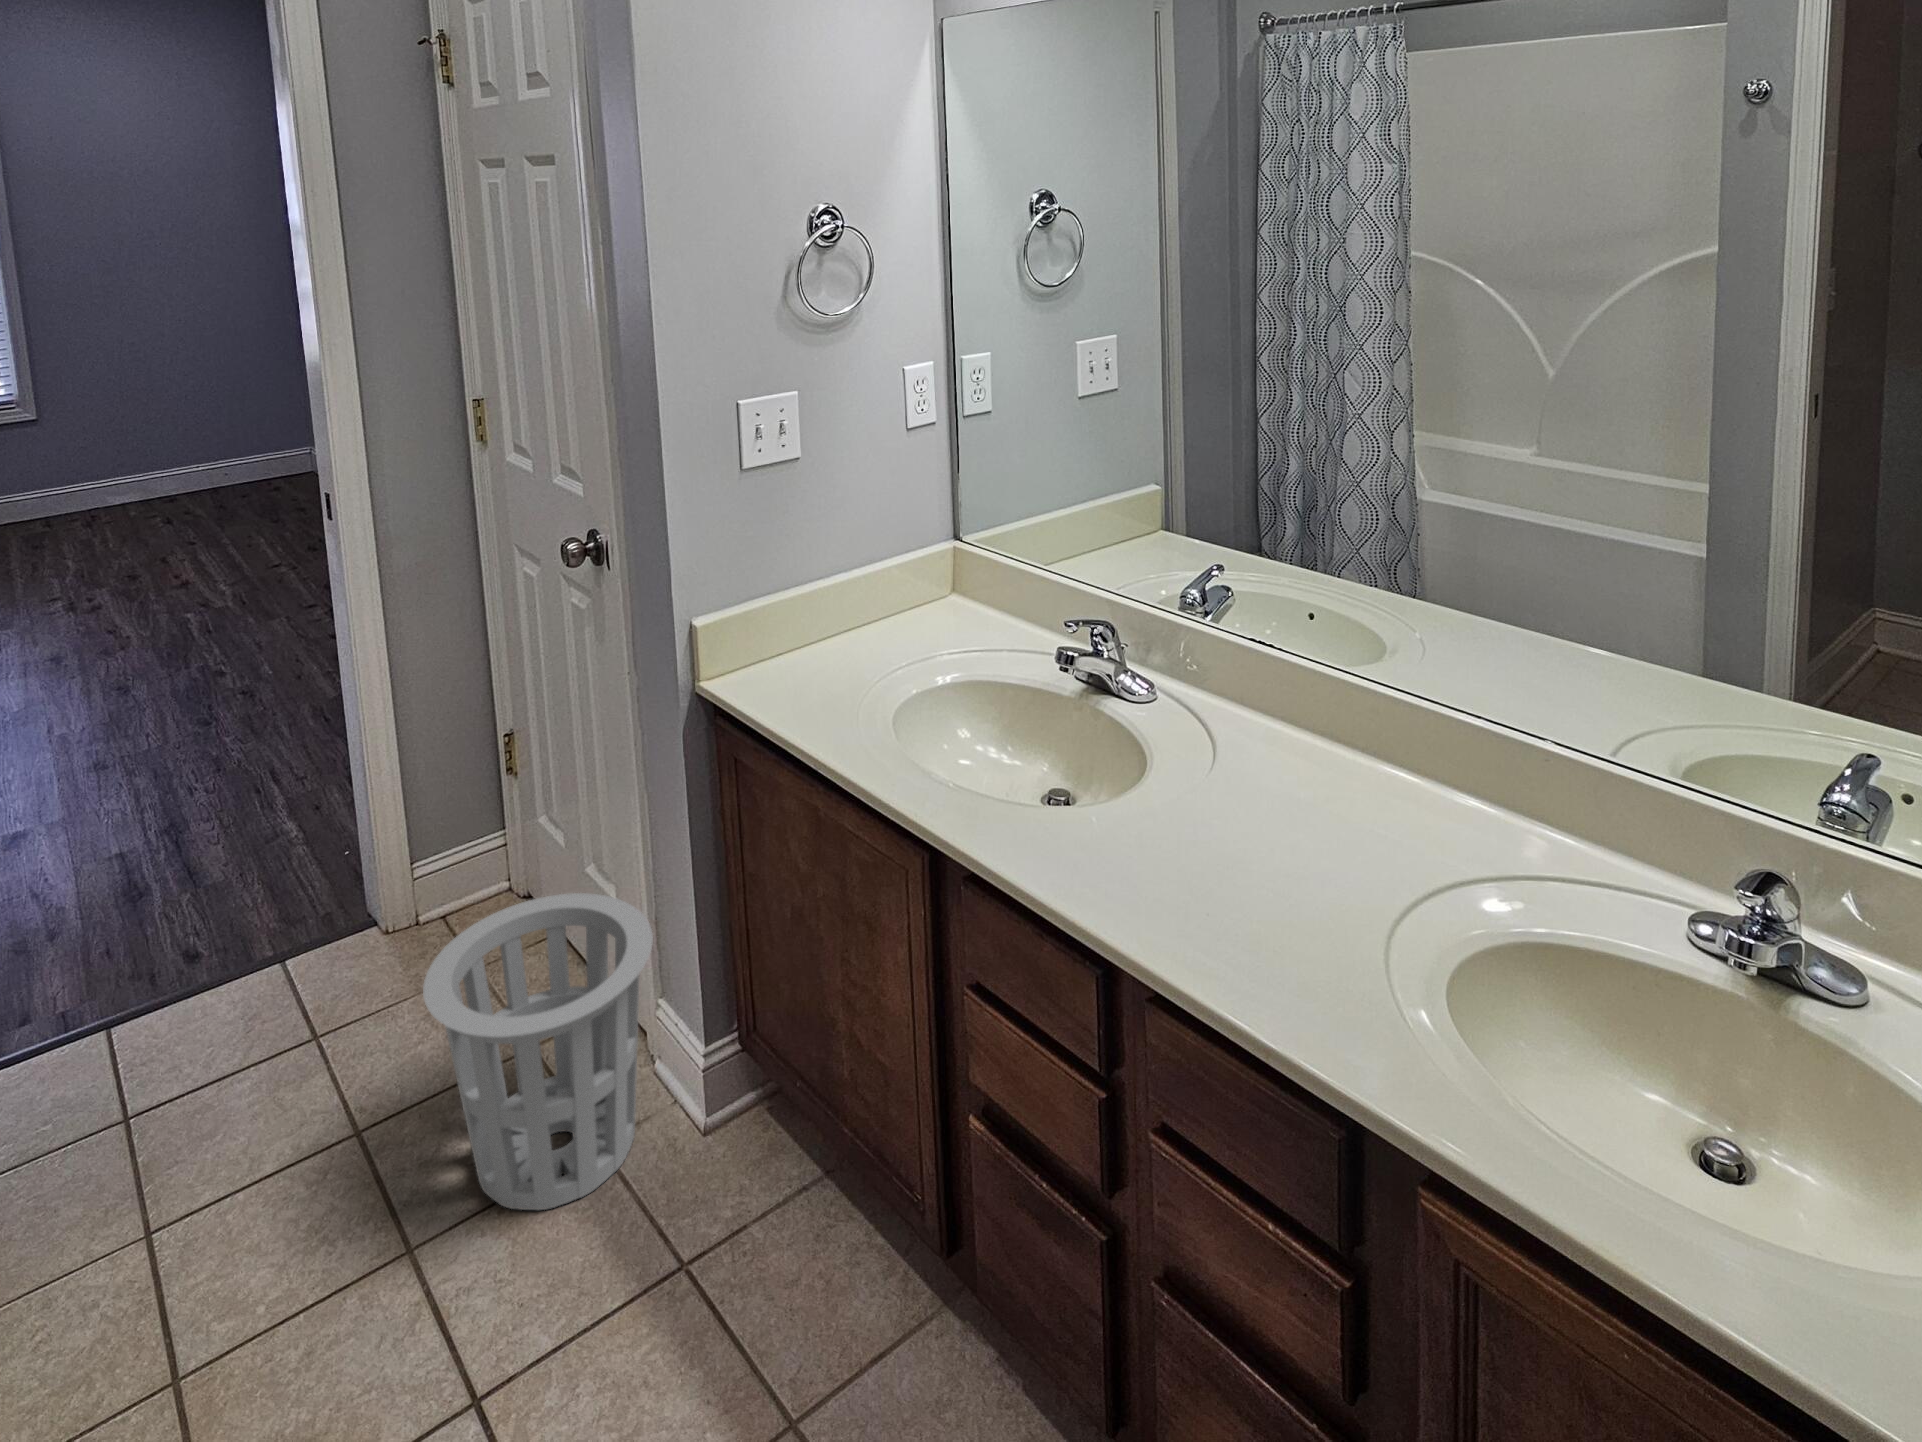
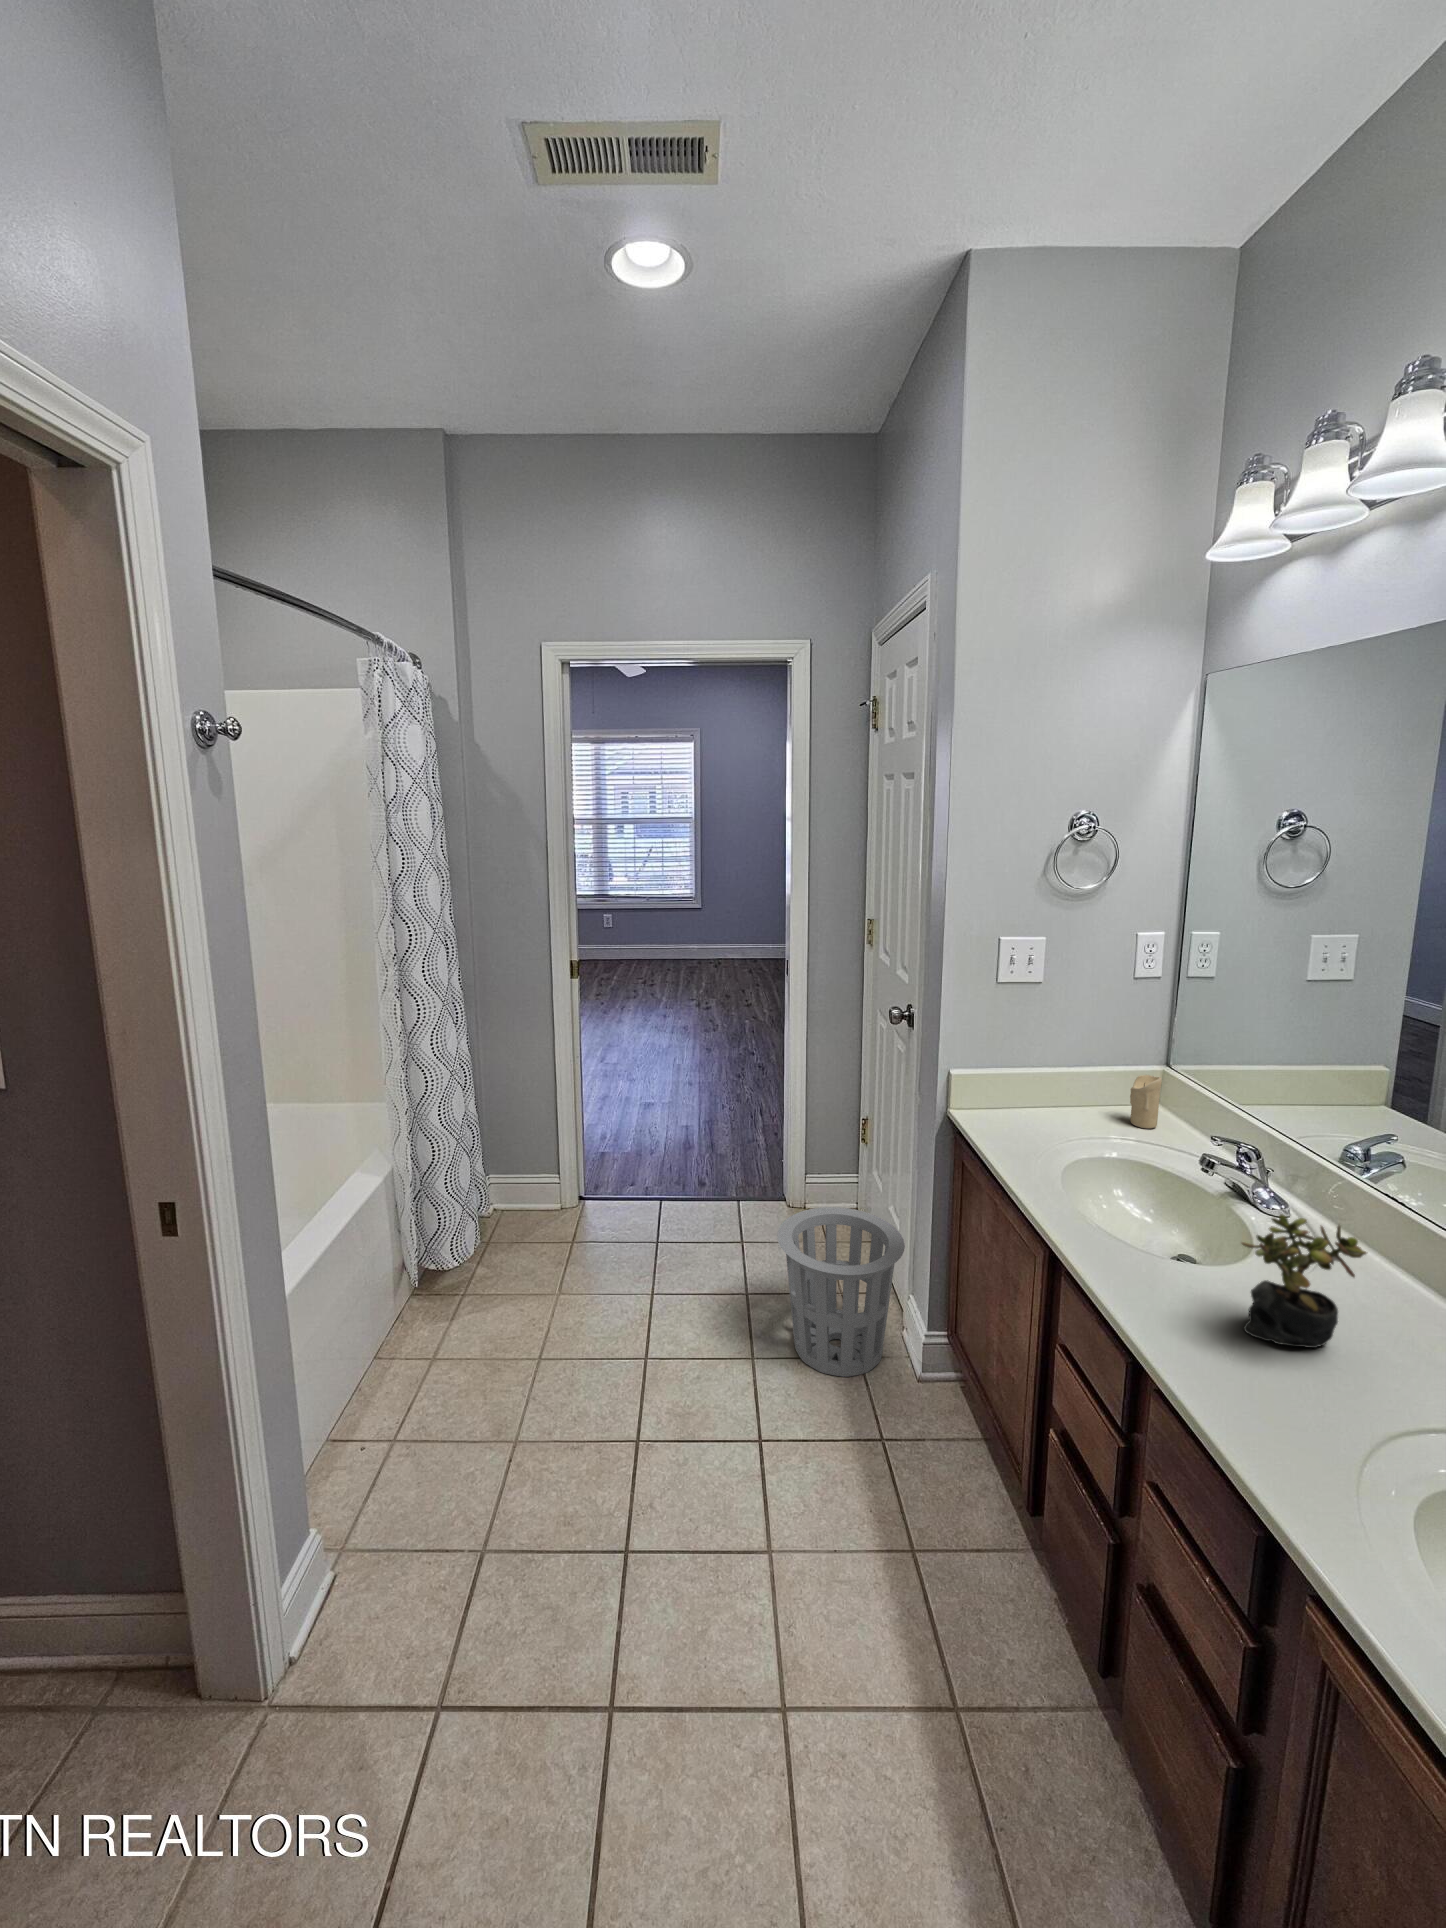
candle: none [934,557,971,632] -> present [1130,1075,1162,1128]
succulent plant: none [1205,697,1320,874] -> present [1242,1214,1366,1348]

